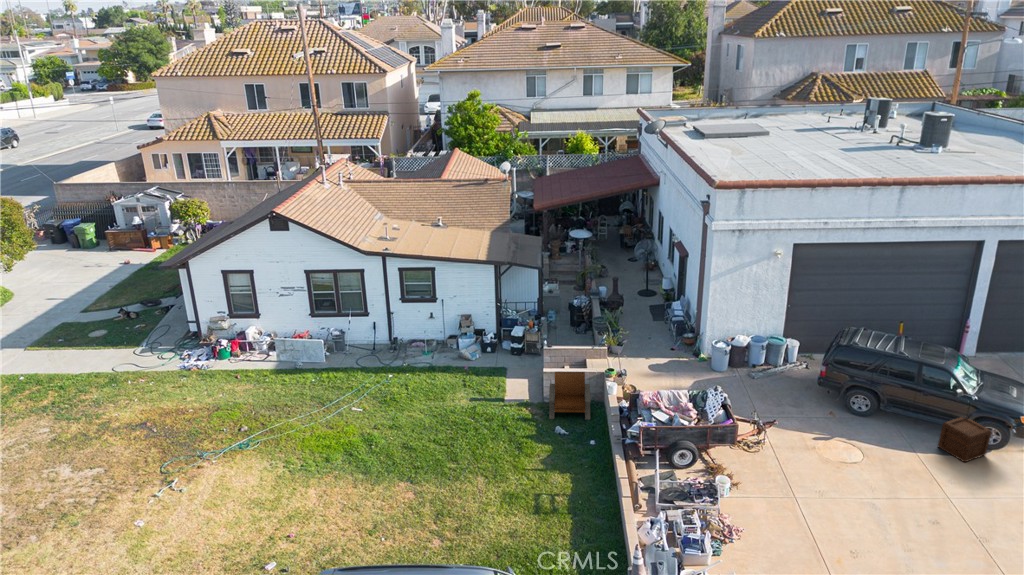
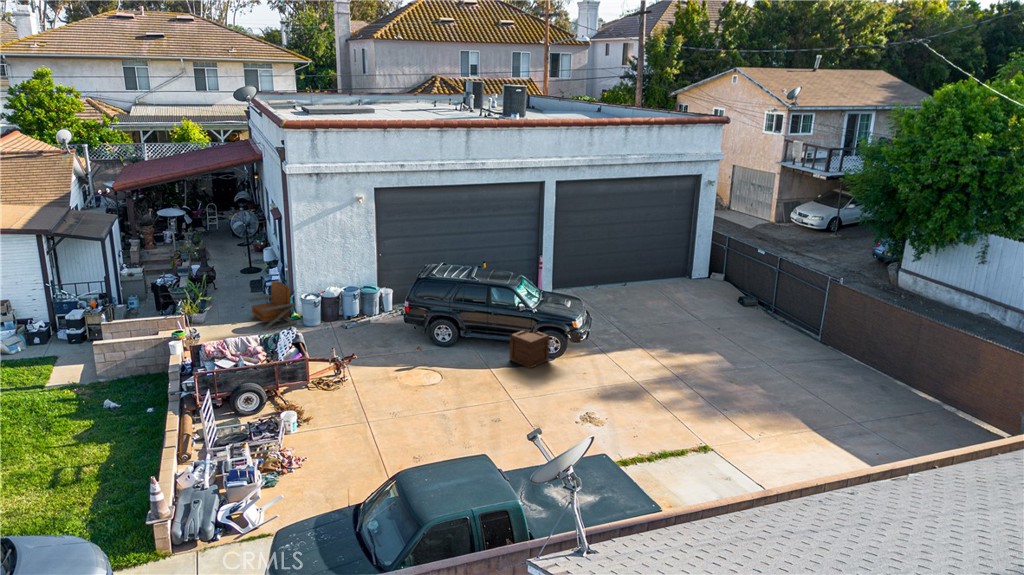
lounge chair: present [549,372,591,420] -> present [249,281,296,330]

